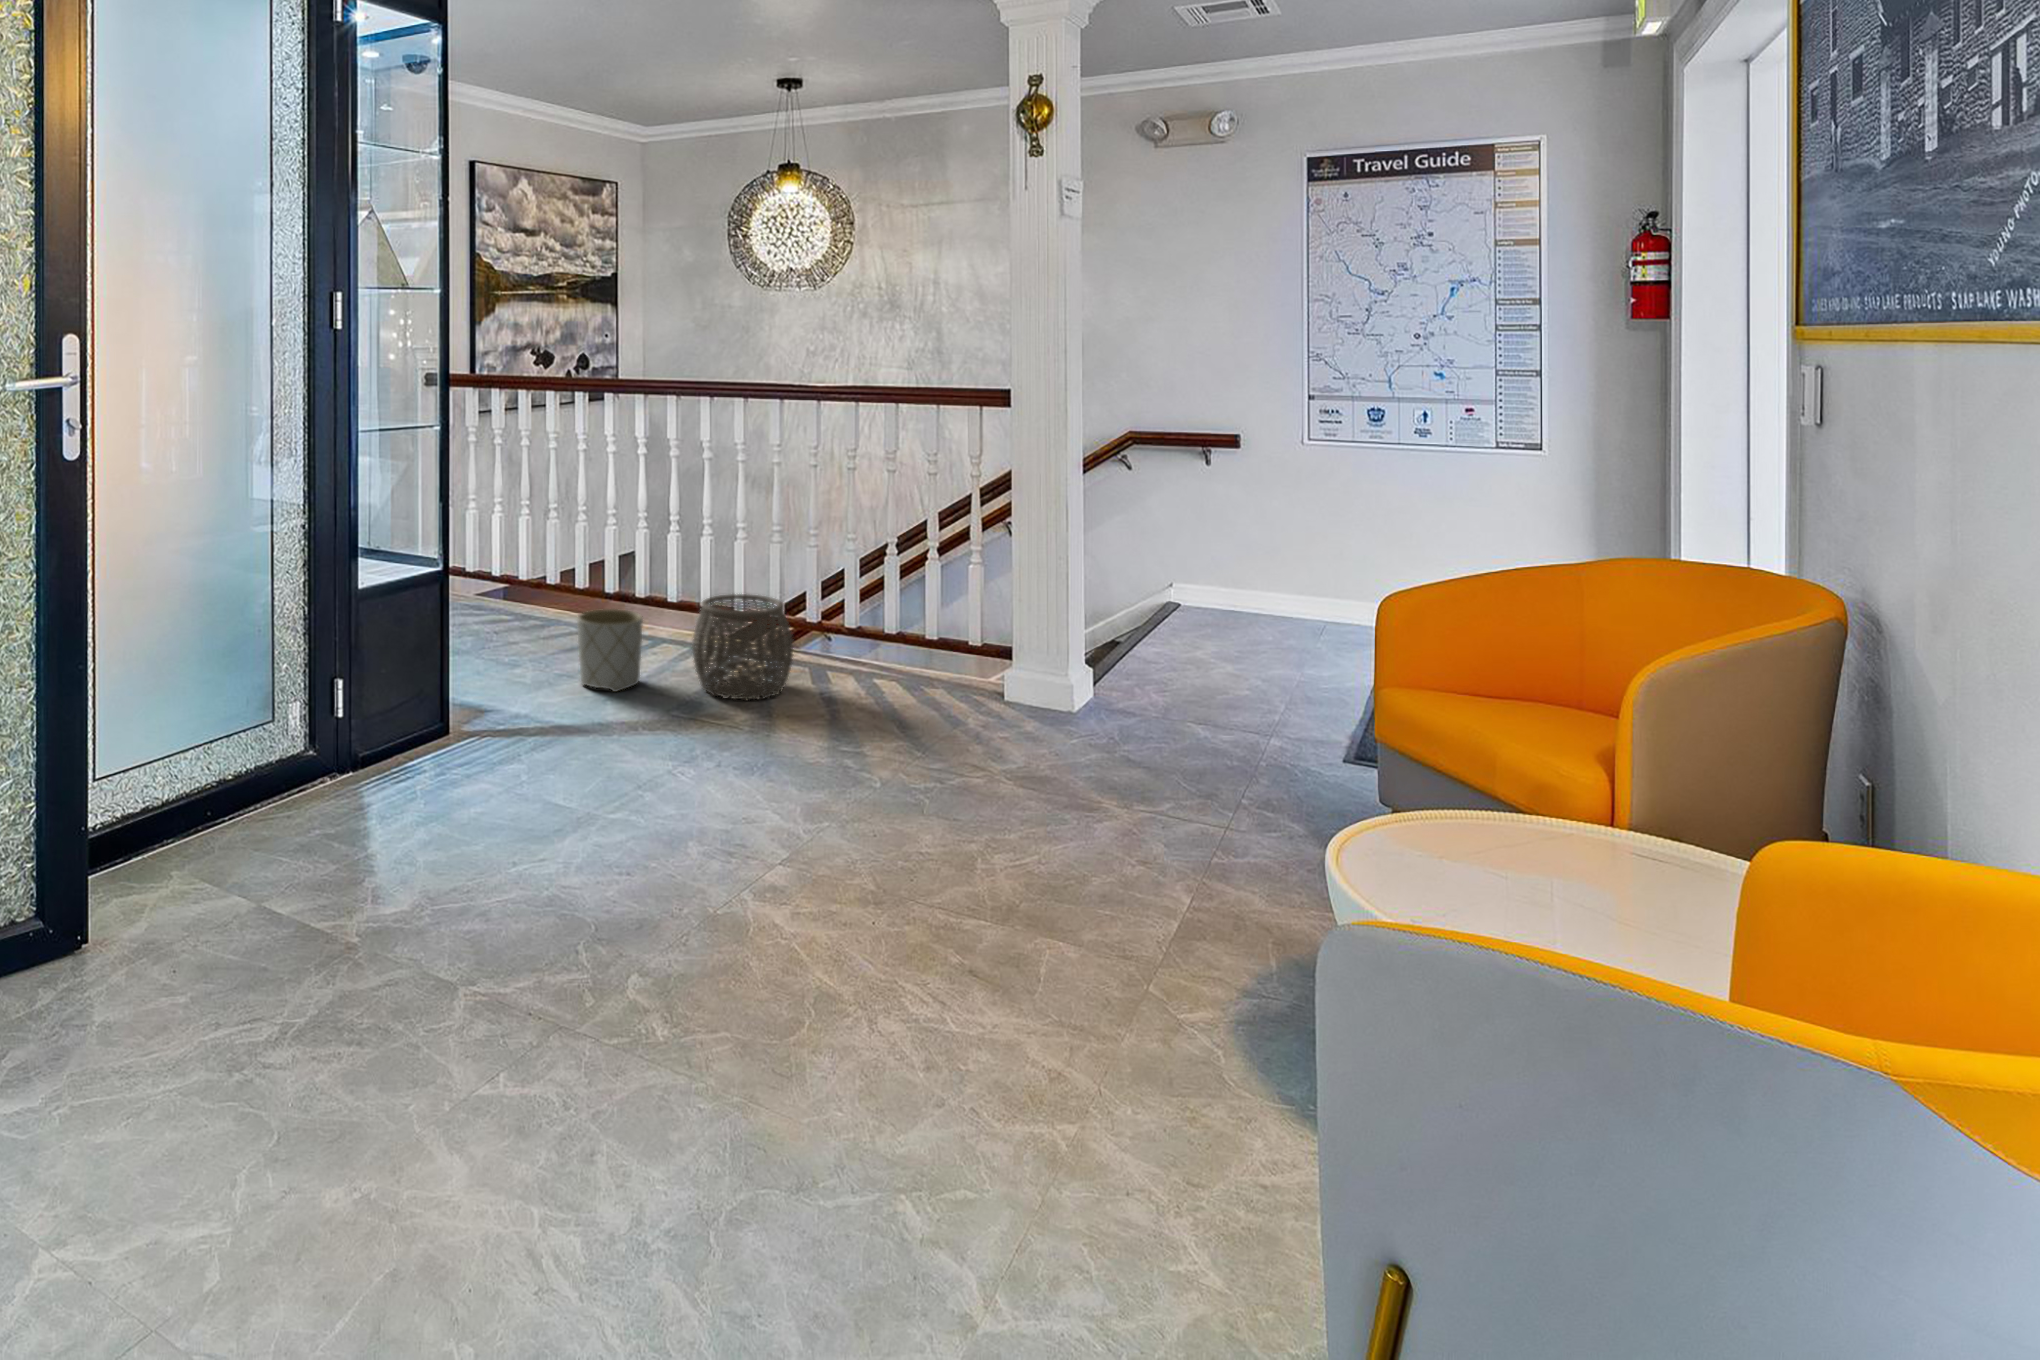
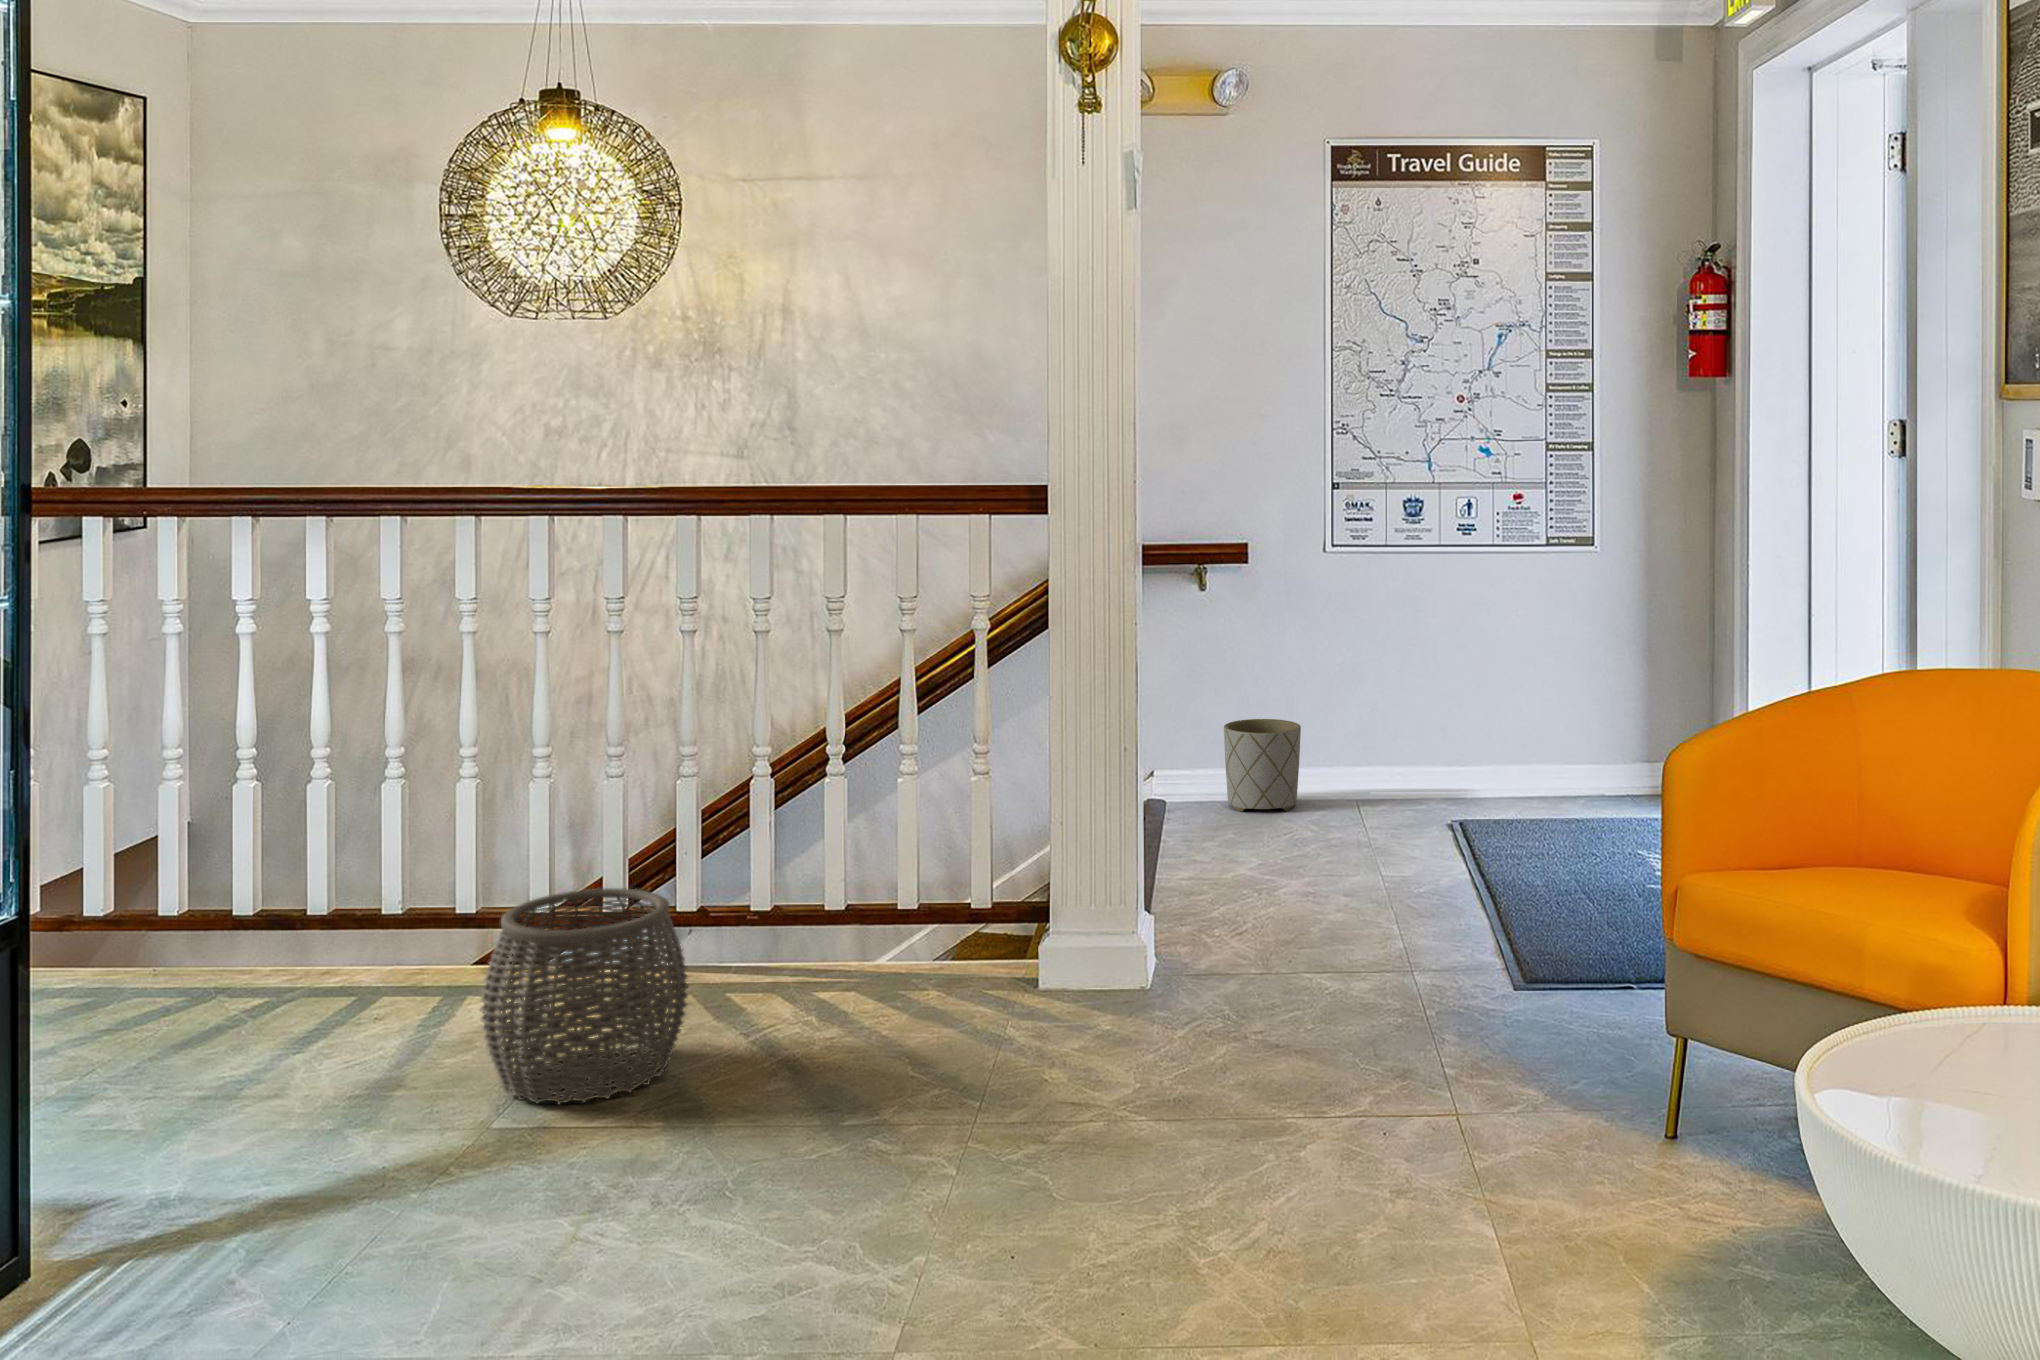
planter: present [577,609,643,692] -> present [1224,719,1301,811]

